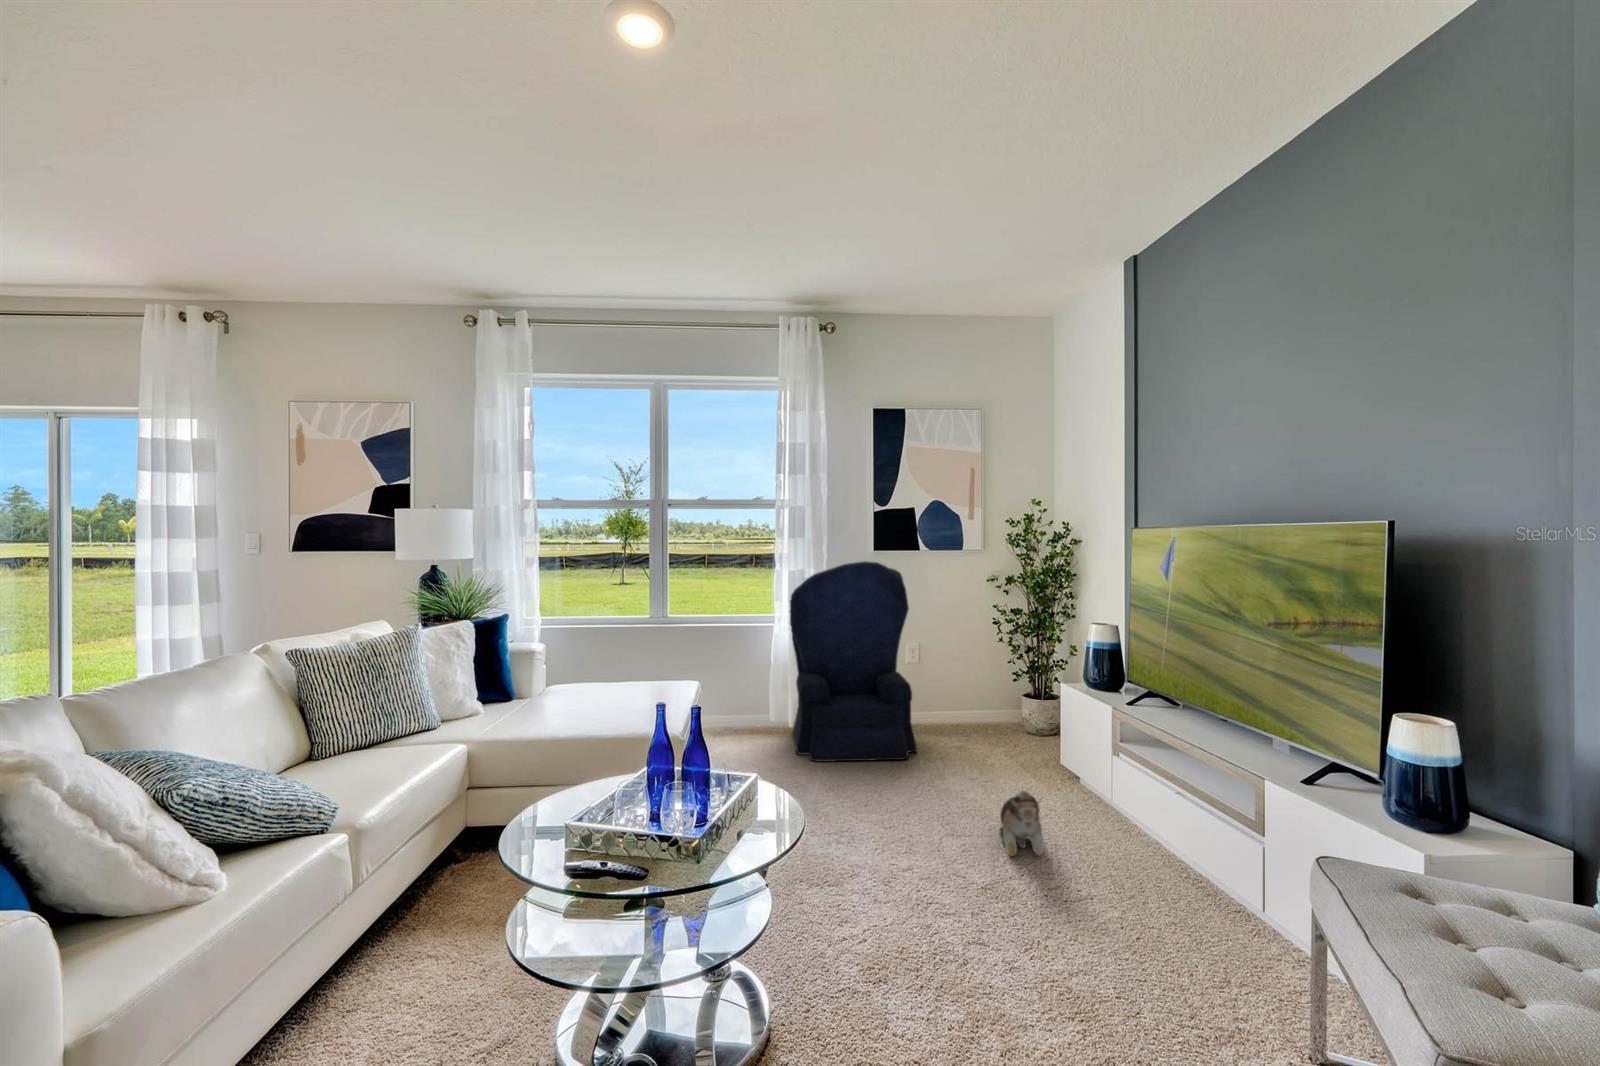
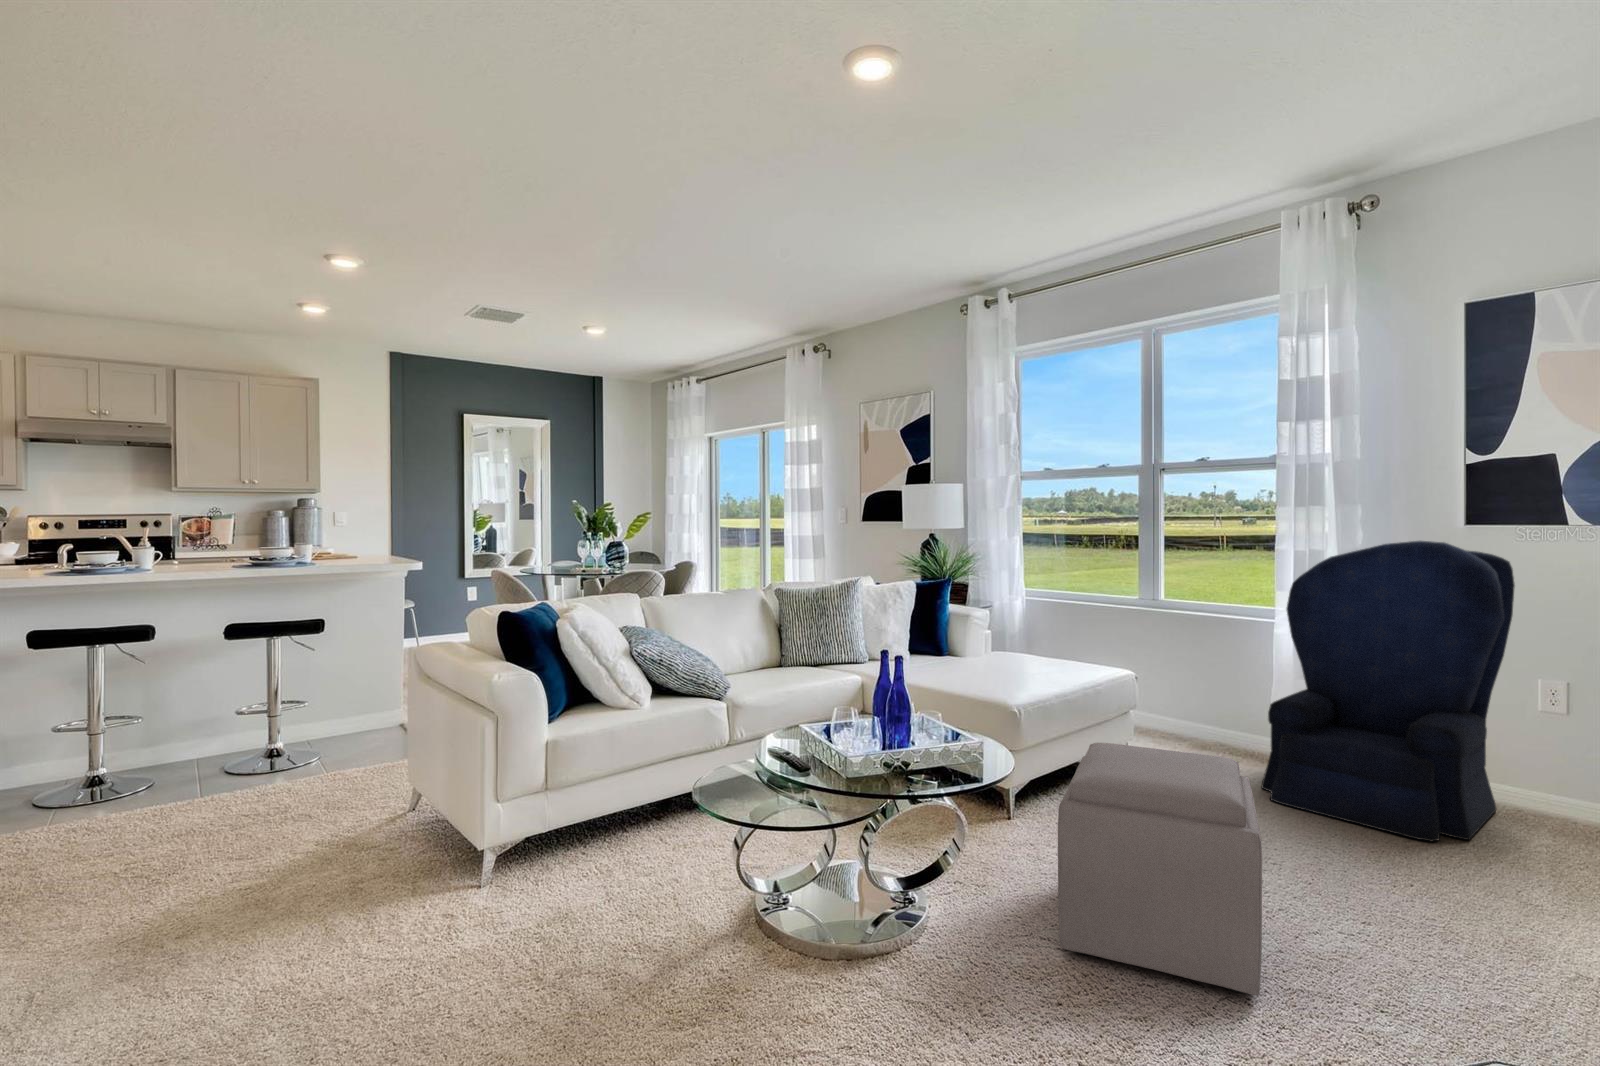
ottoman: none [807,733,995,936] -> present [1058,743,1262,995]
plush toy: present [1000,791,1043,856] -> none [1366,891,1490,1008]

